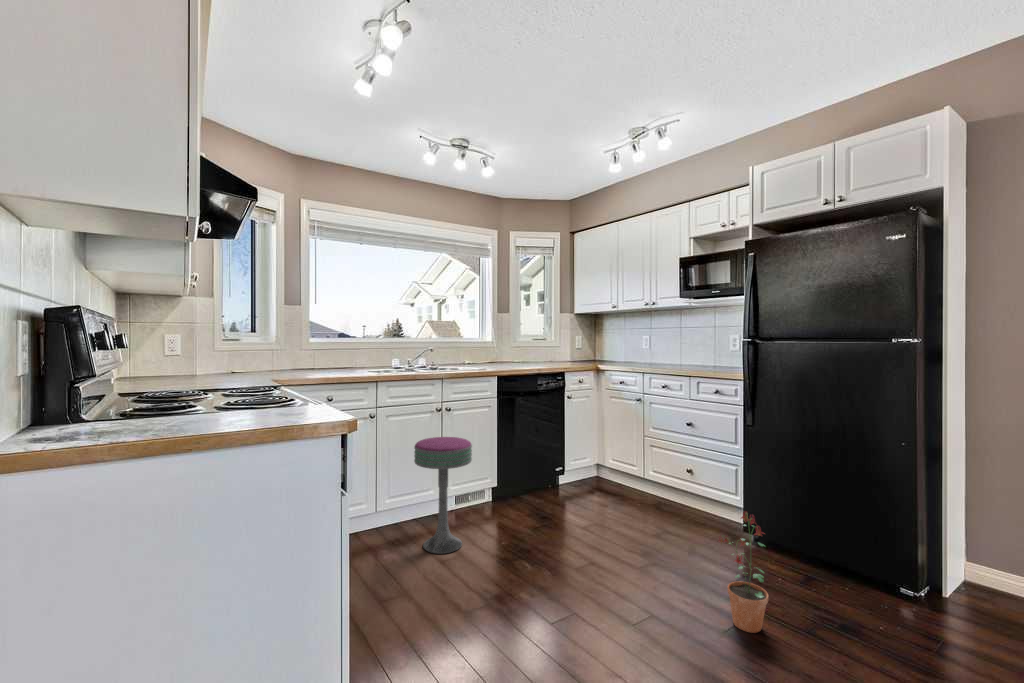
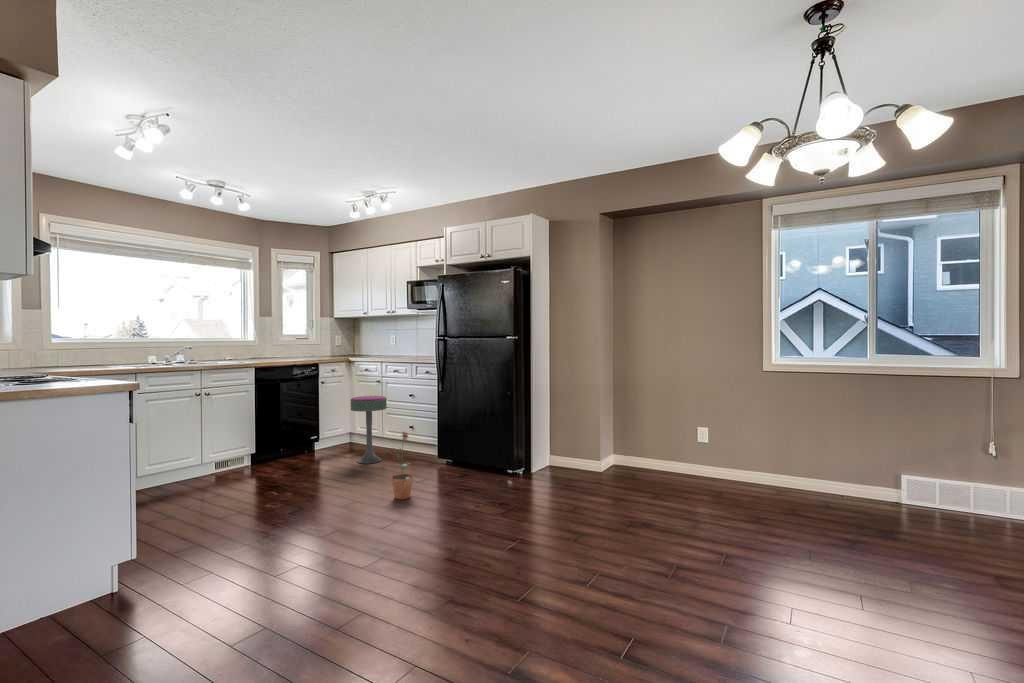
bar stool: present [414,437,472,554] -> present [350,396,387,464]

